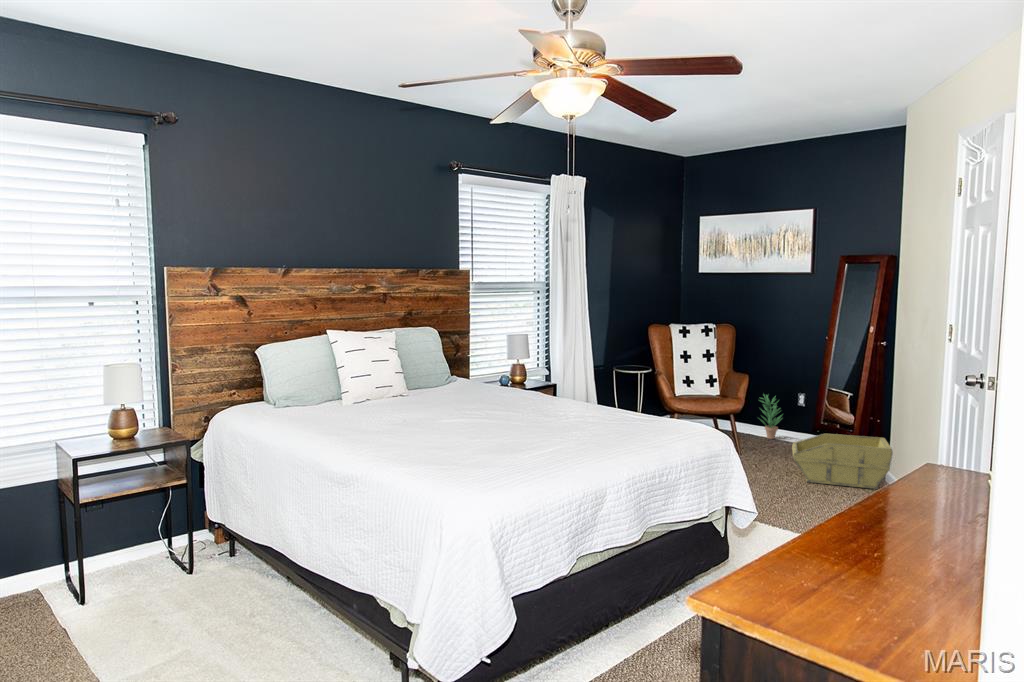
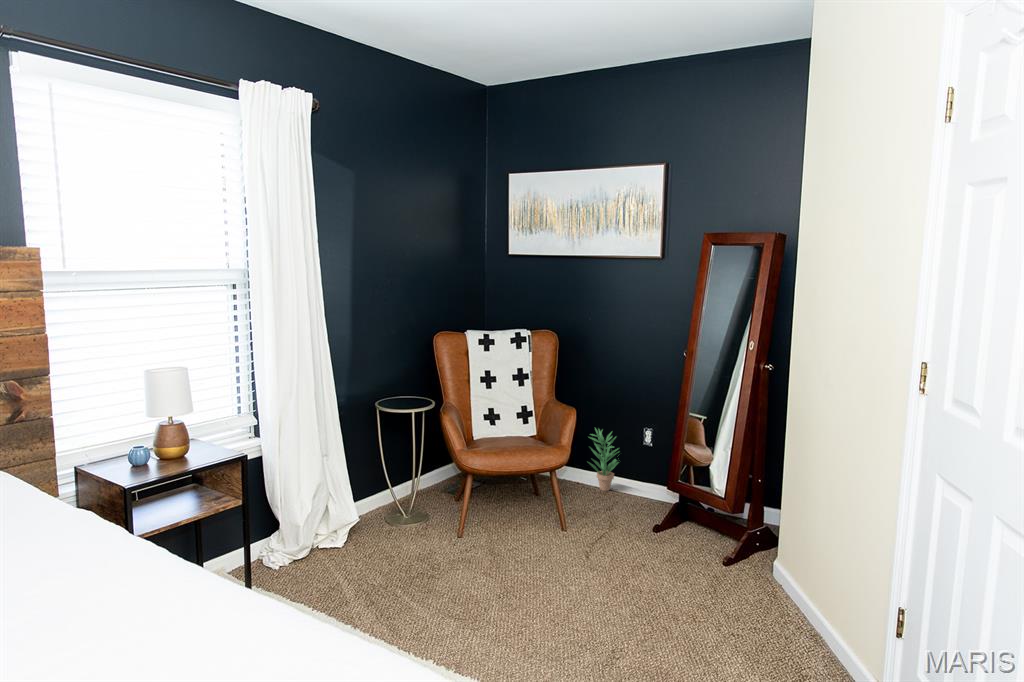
storage bin: present [792,434,893,489] -> none [646,508,804,607]

